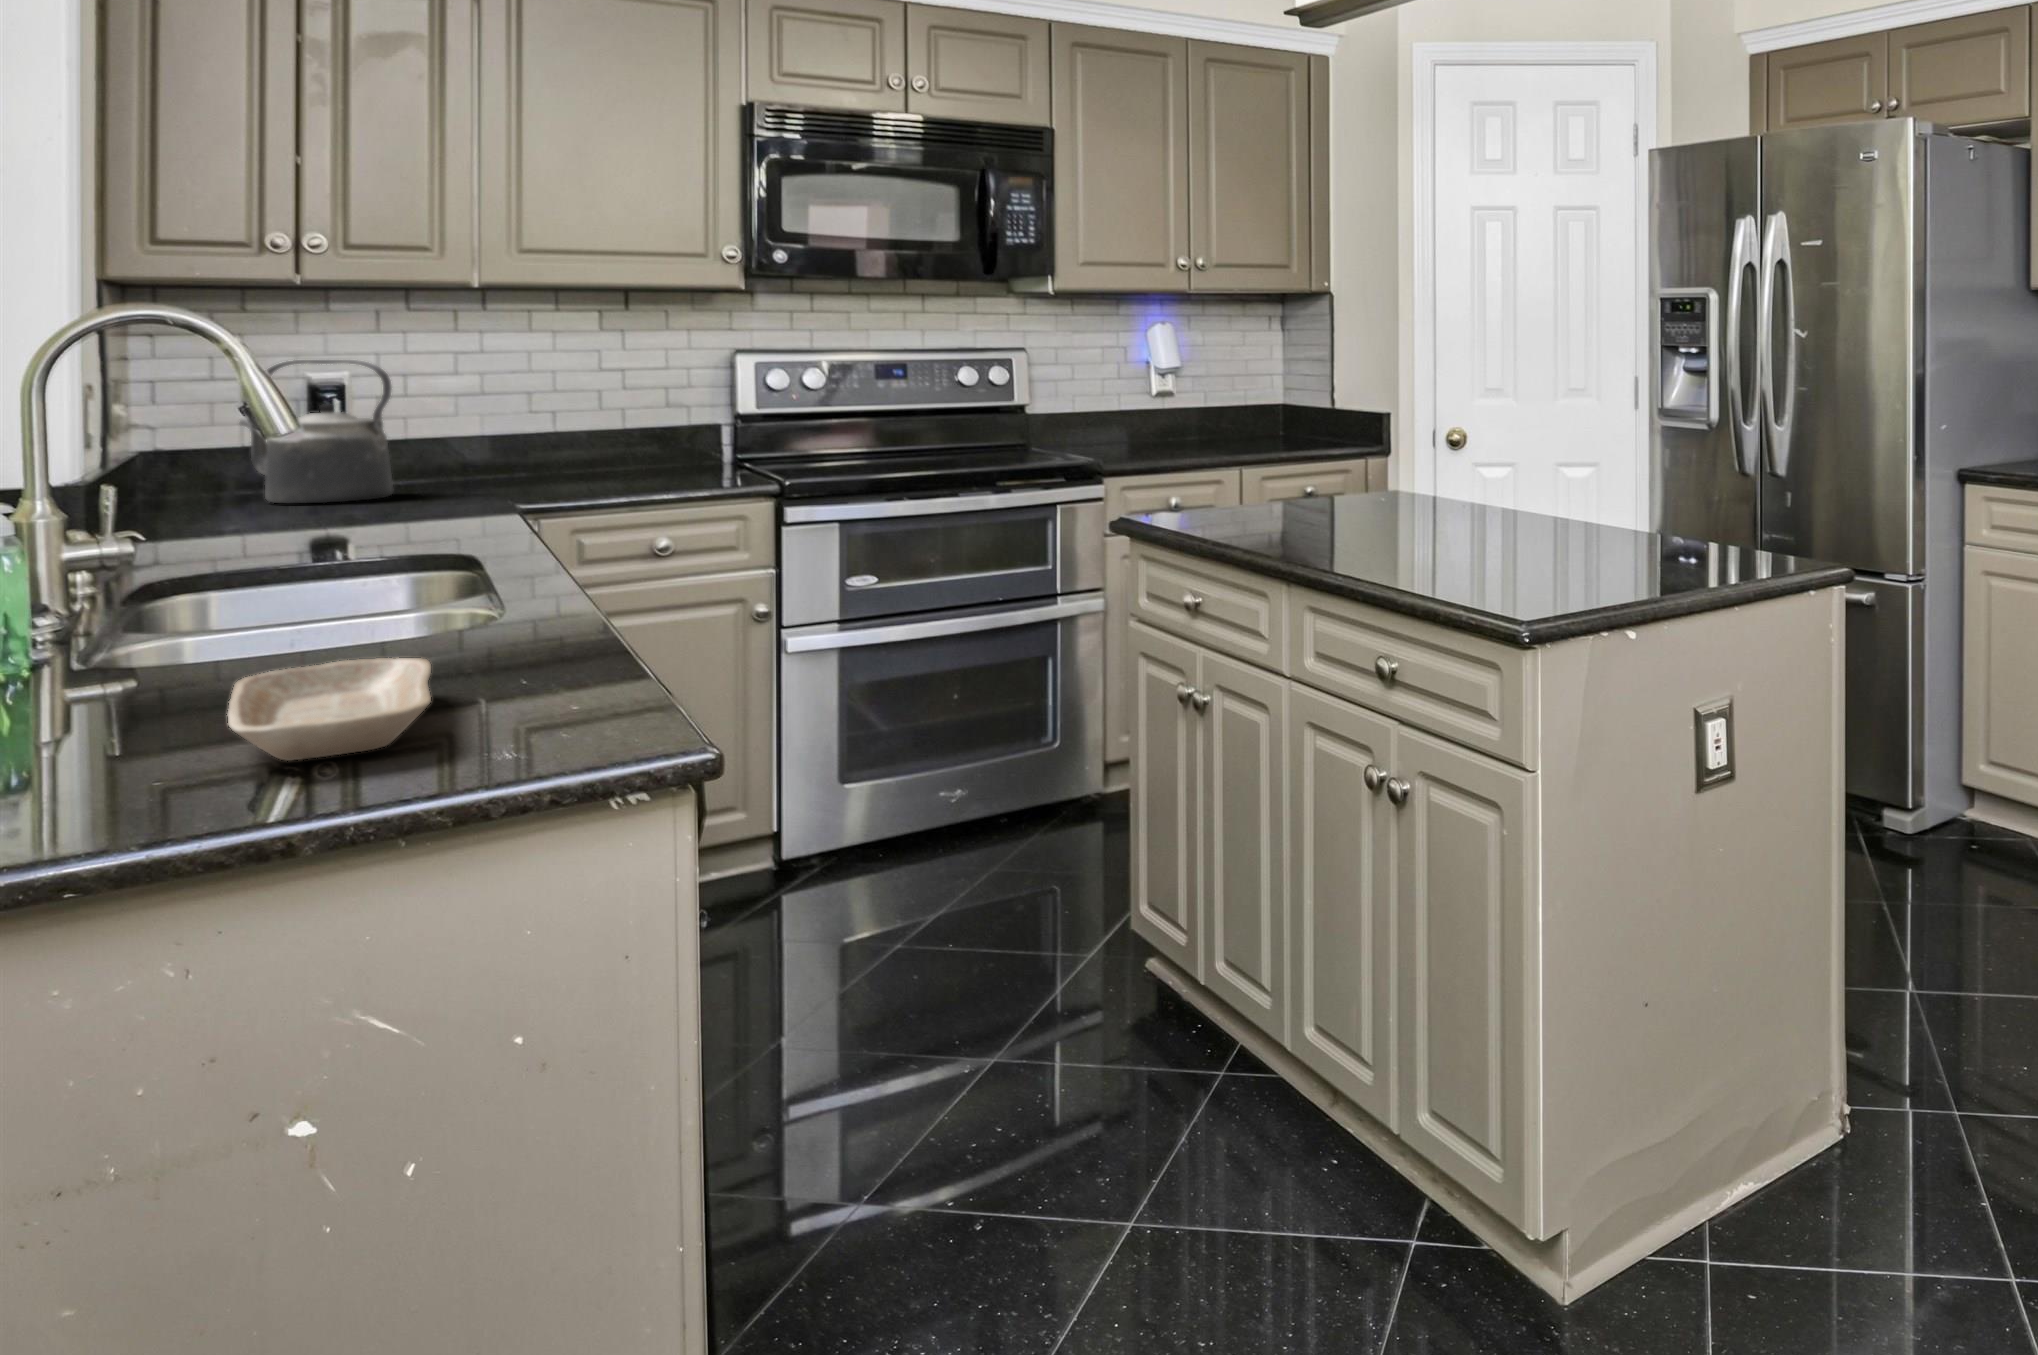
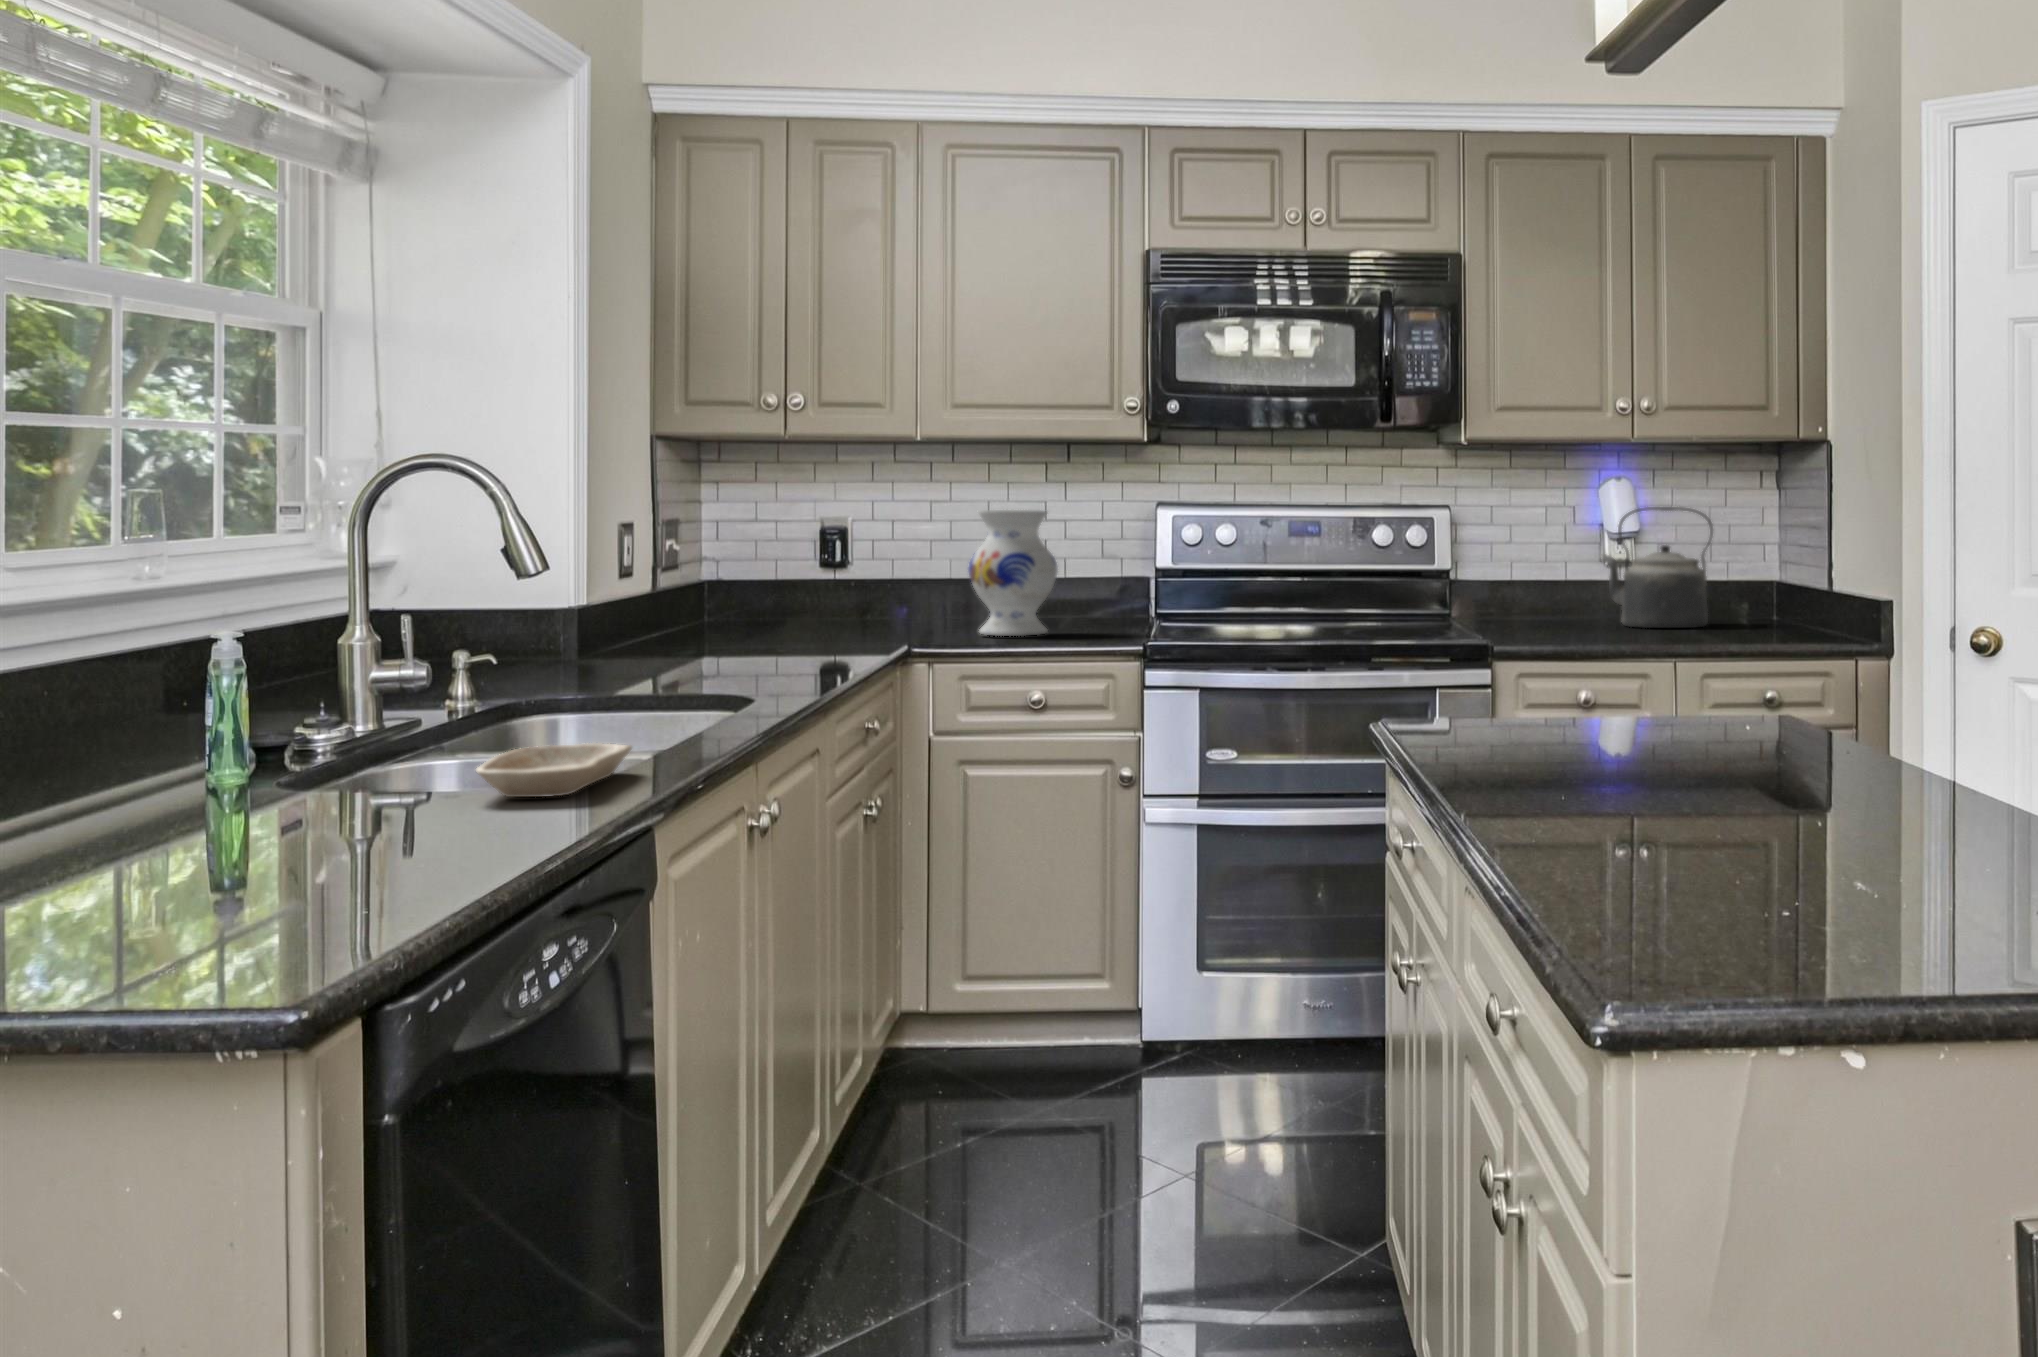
vase: none [557,355,658,479] -> present [968,510,1057,636]
kettle: present [240,360,393,503] -> present [1602,507,1713,628]

